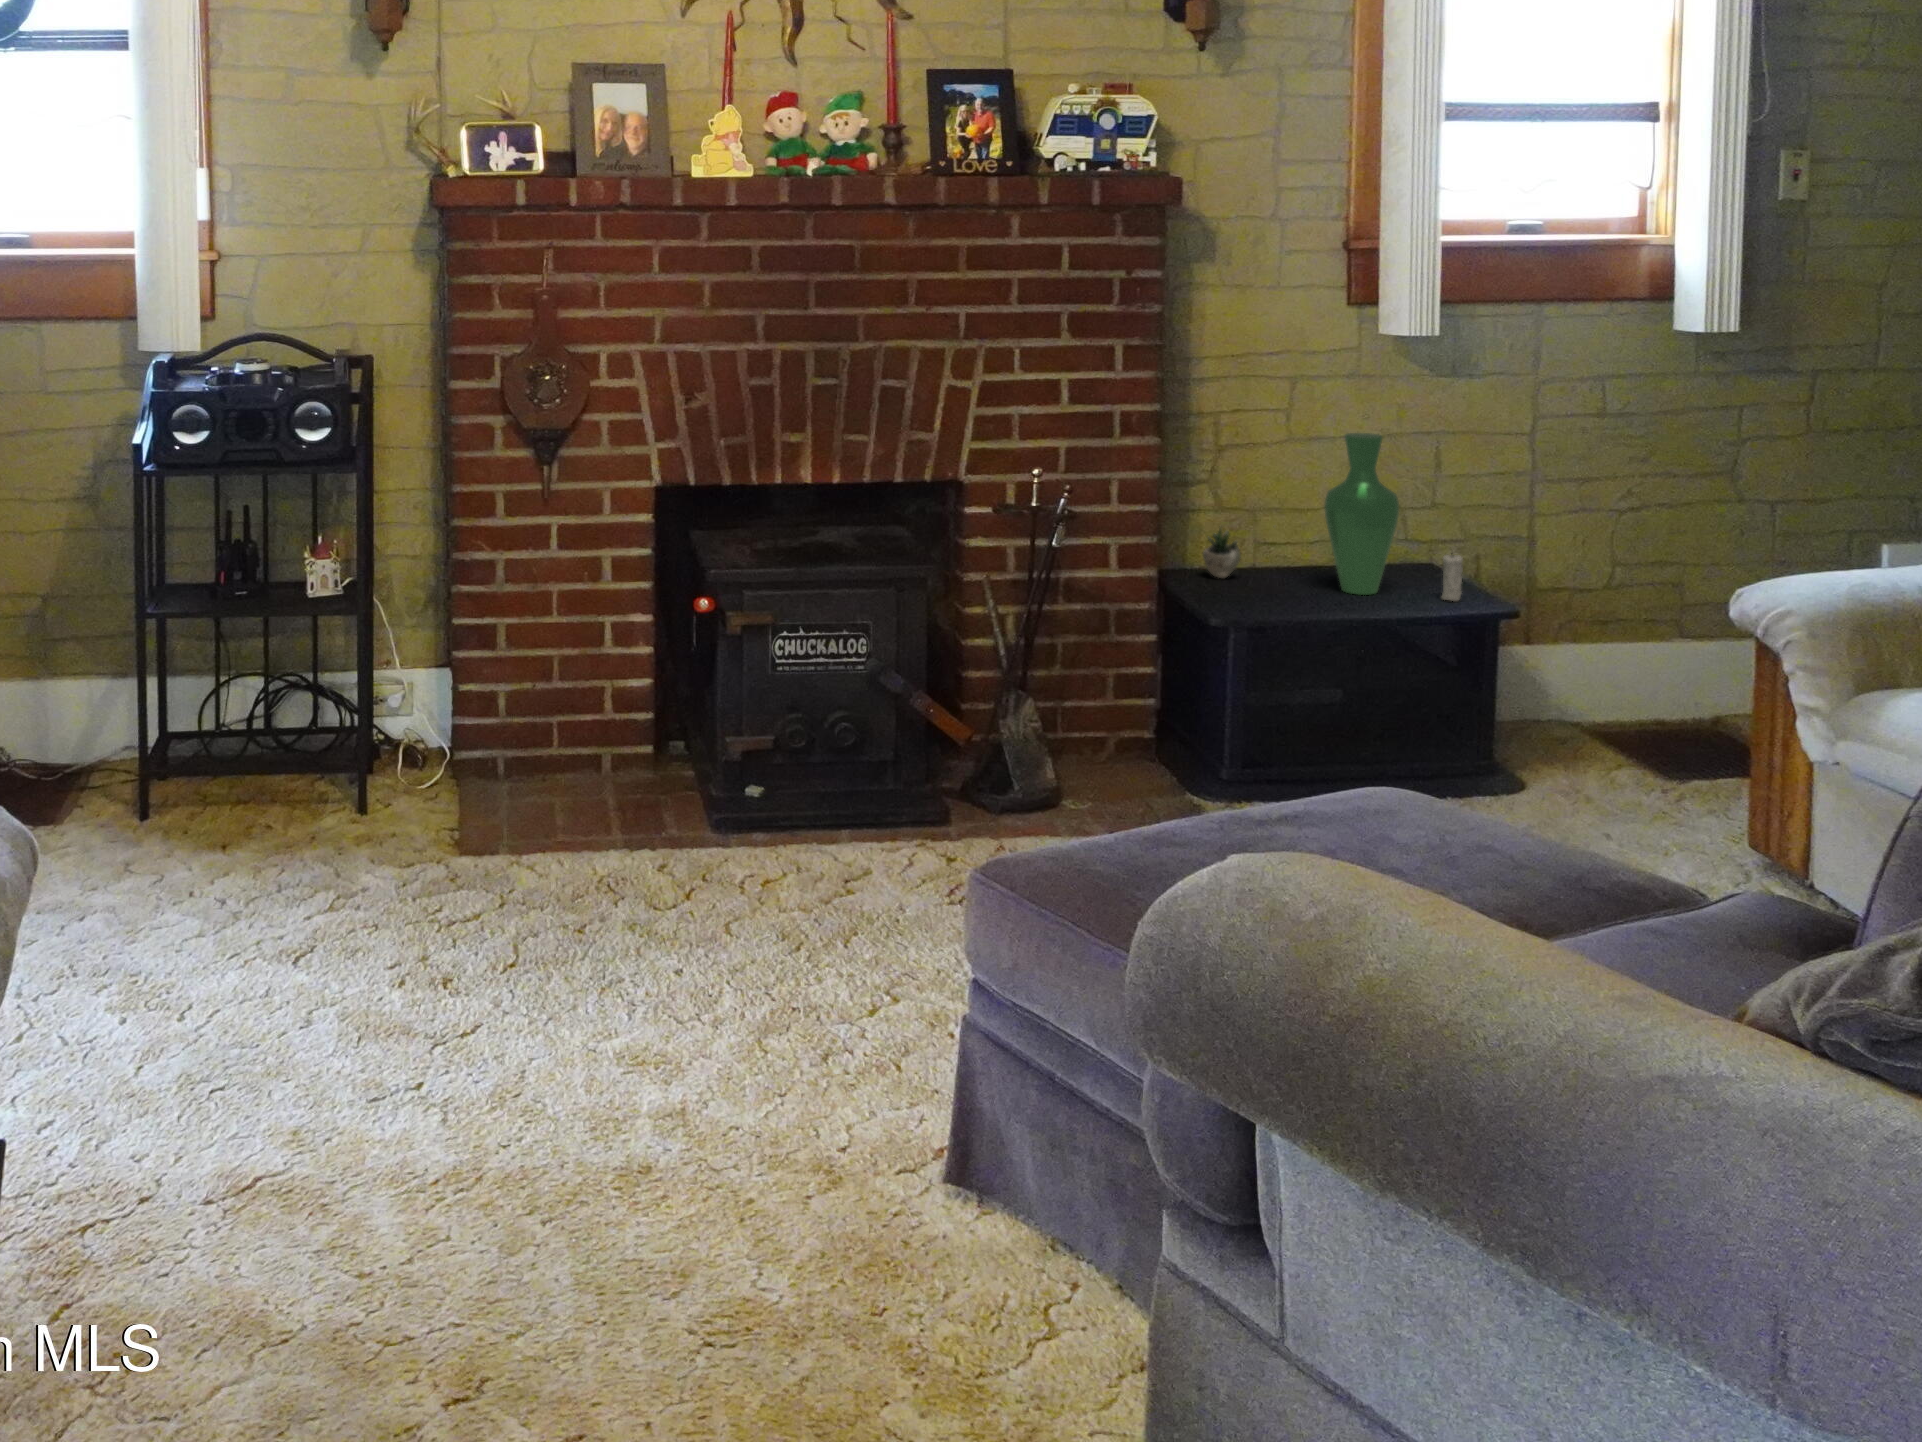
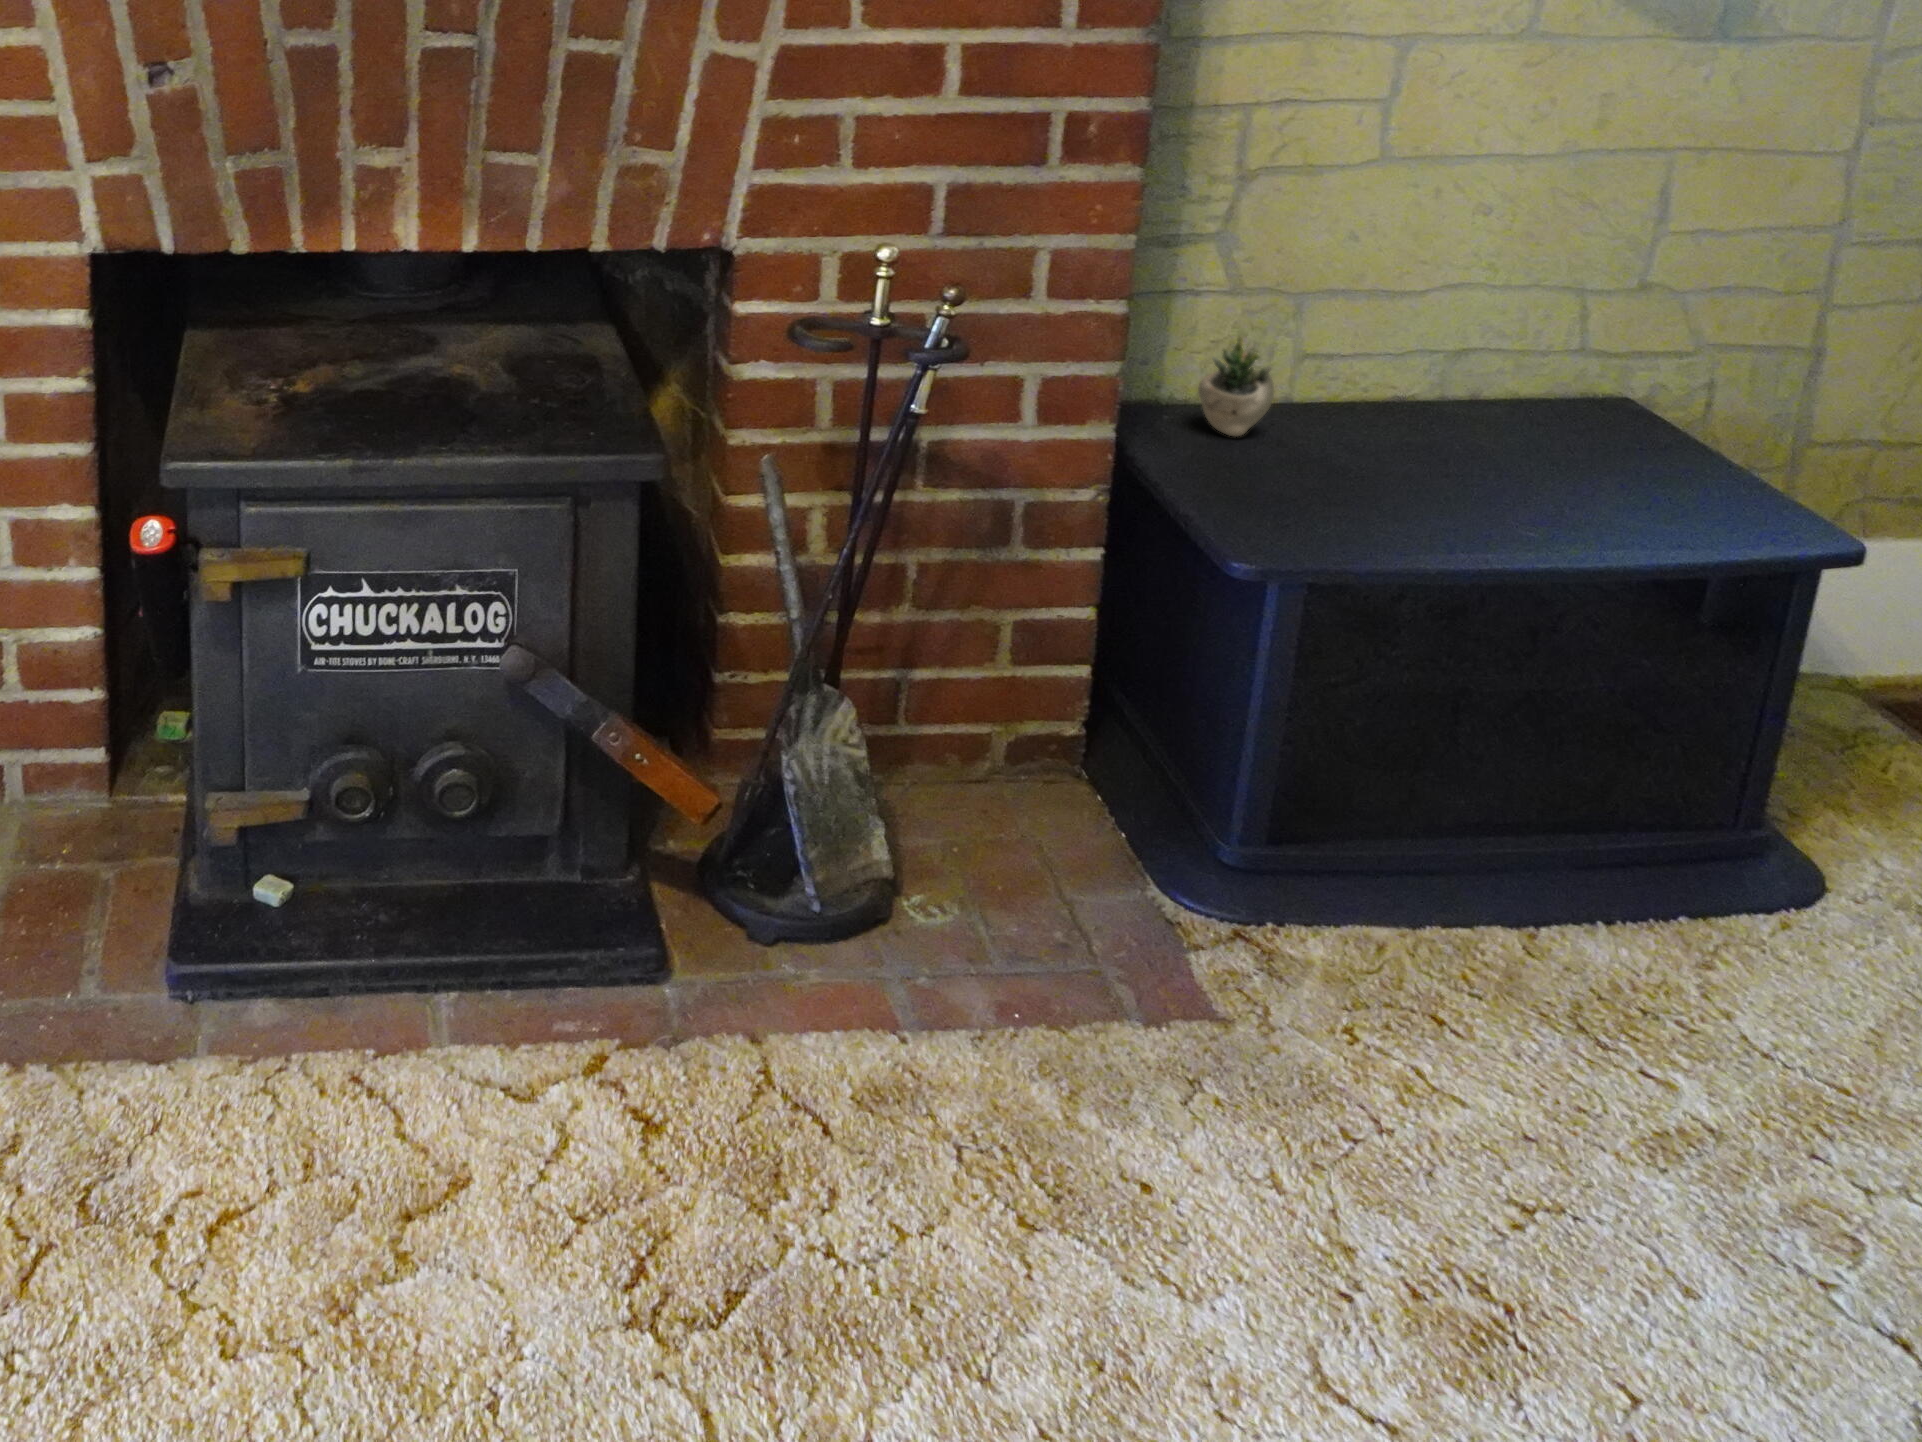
vase: present [1324,433,1399,595] -> none [1461,164,1624,491]
candle: present [1442,553,1463,601] -> none [1688,403,1748,515]

